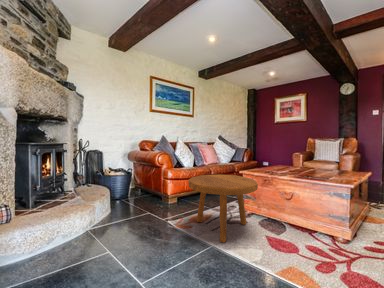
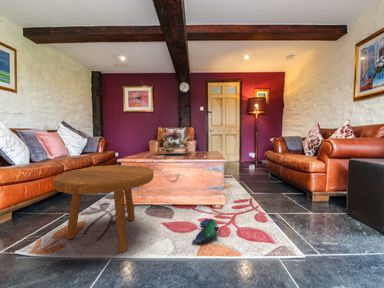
flower arrangement: none [282,143,324,171] -> present [159,128,190,153]
plush toy: none [279,247,317,265] -> present [192,219,219,244]

